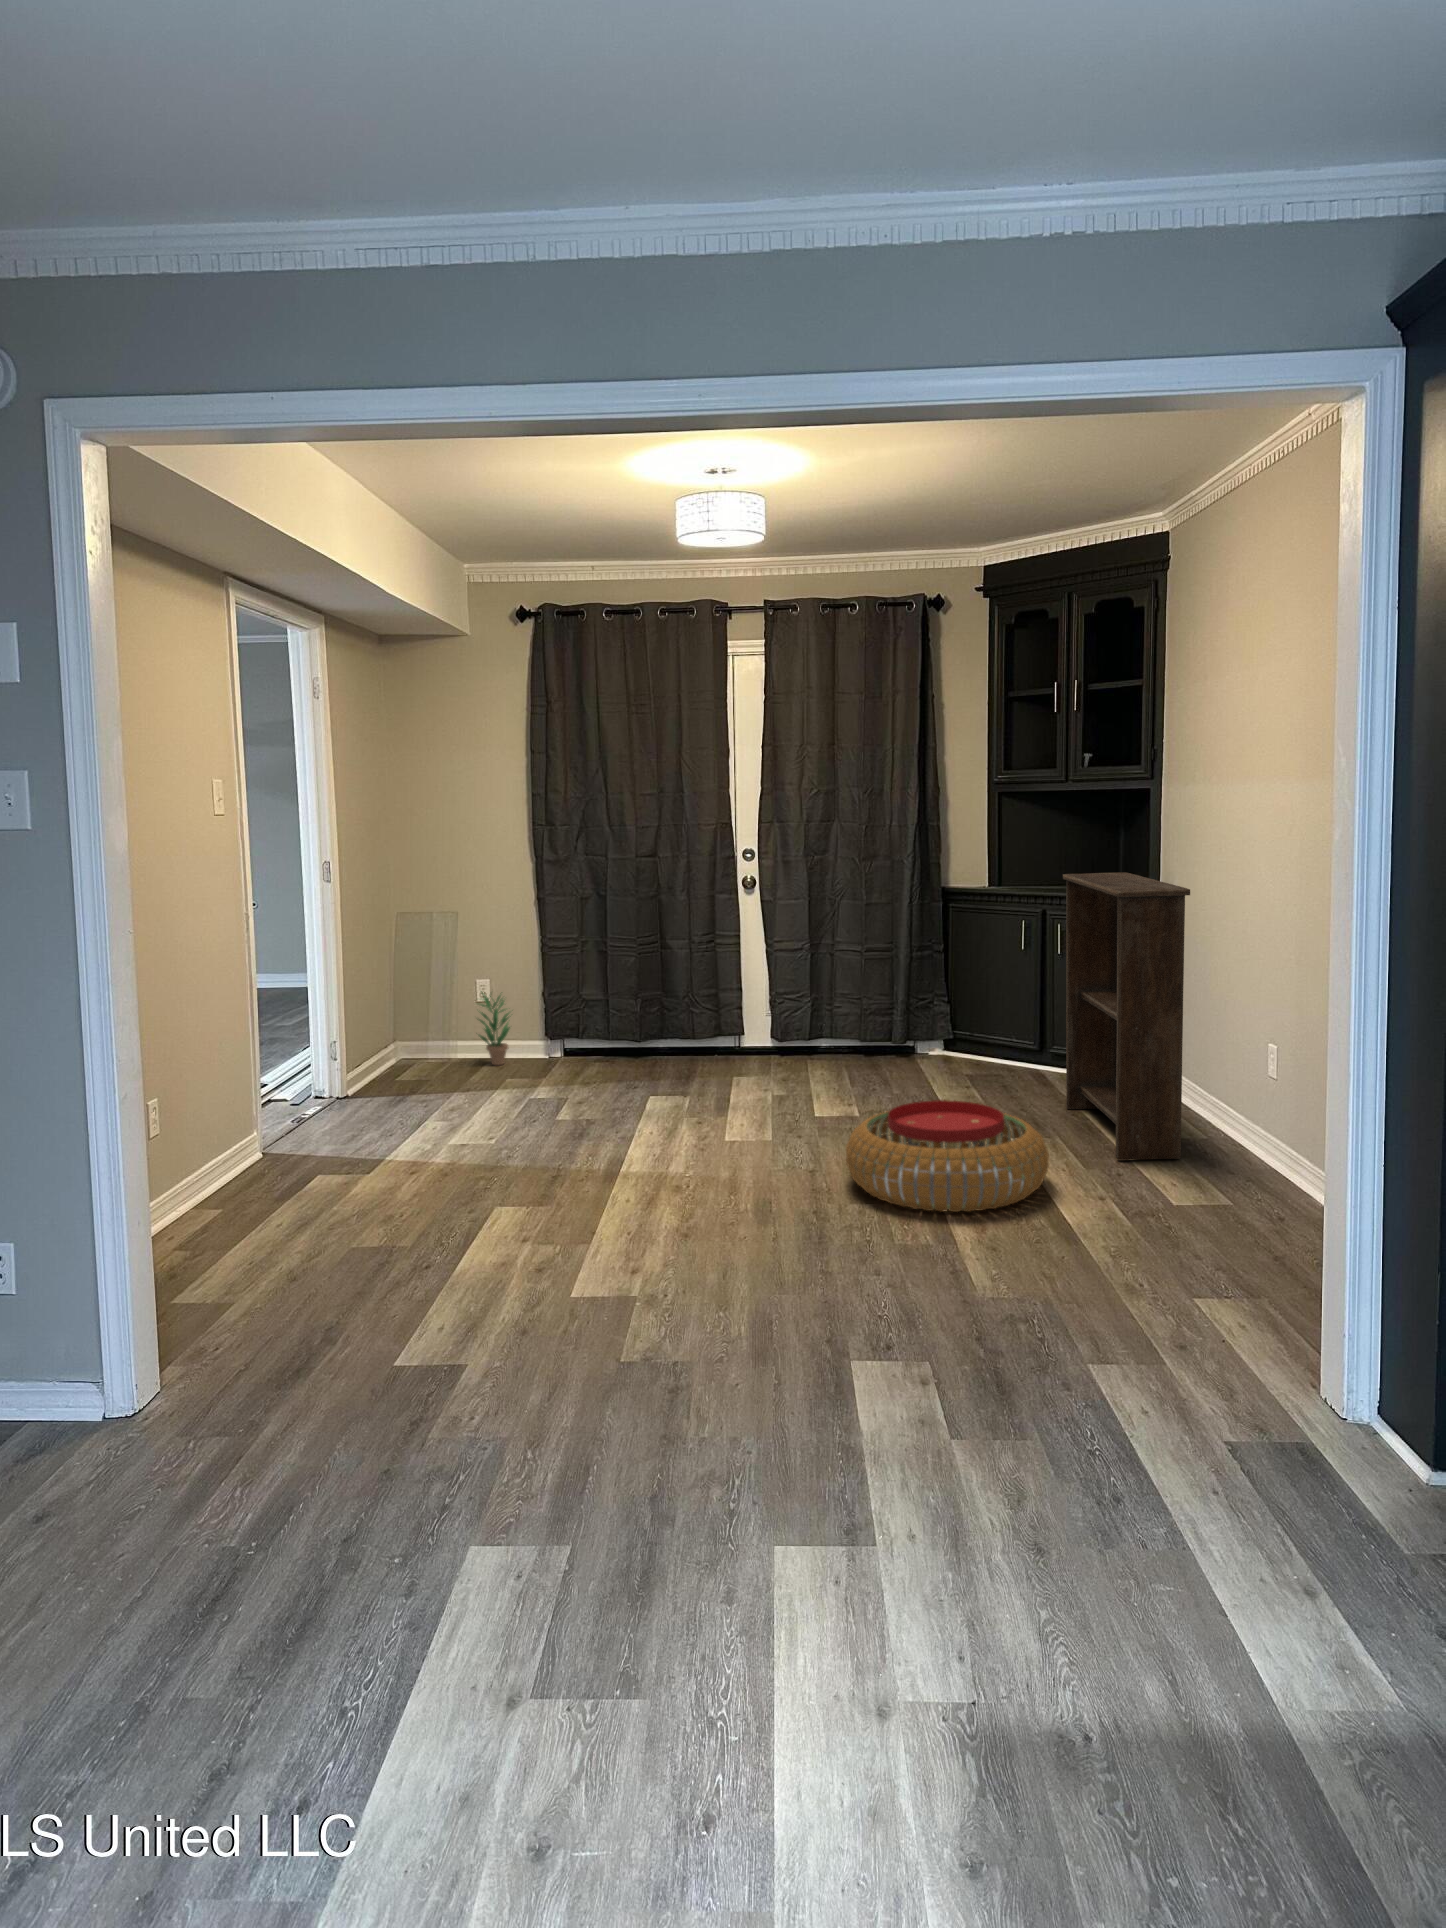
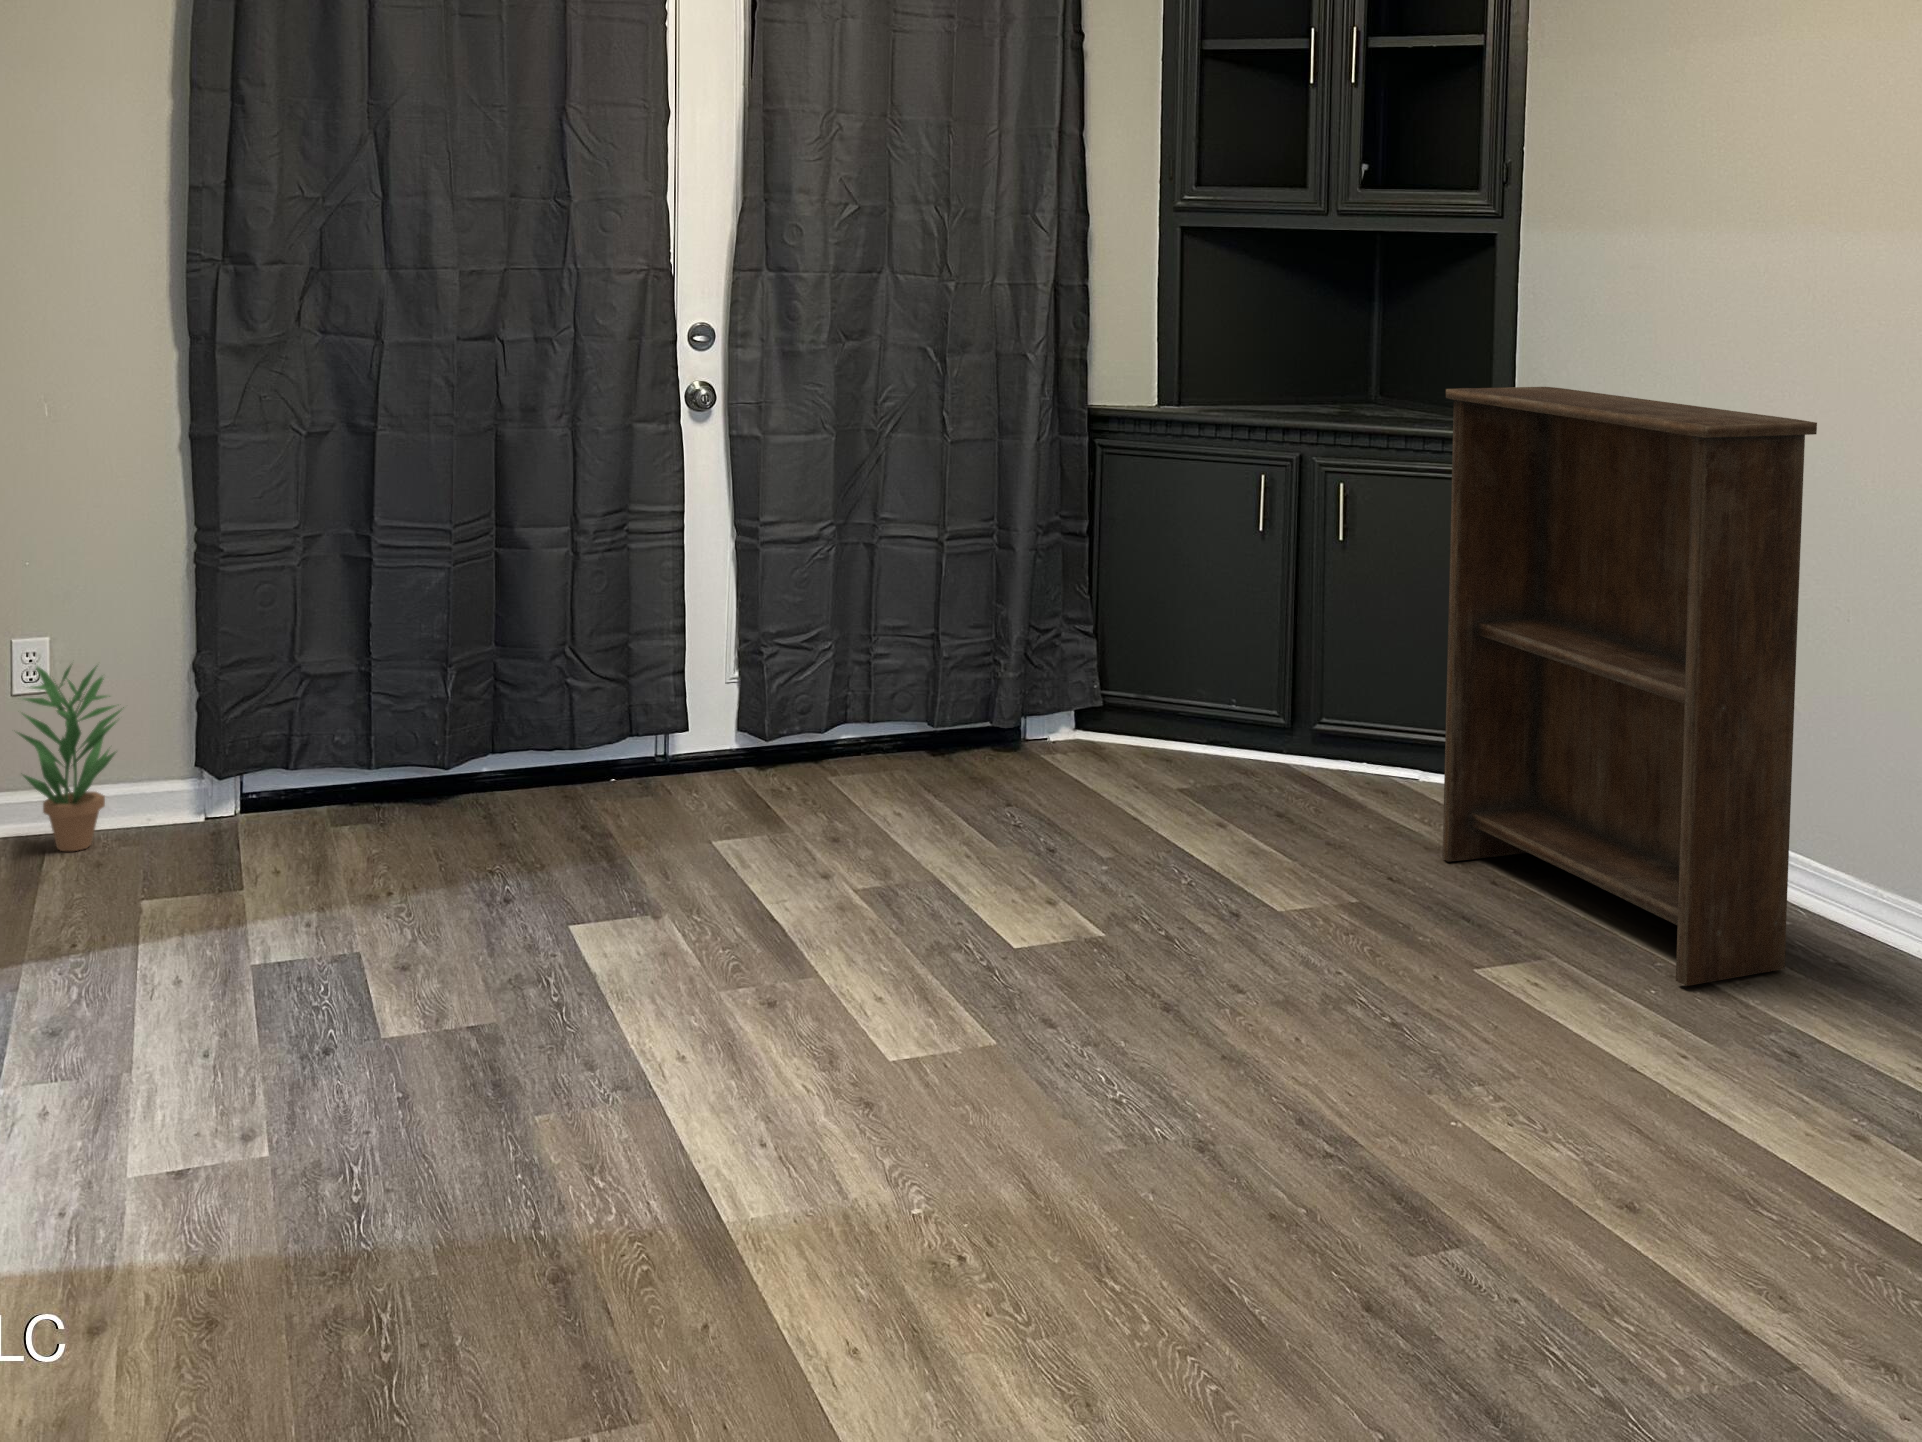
pouf: present [846,1100,1049,1212] -> none [1214,899,1687,1202]

